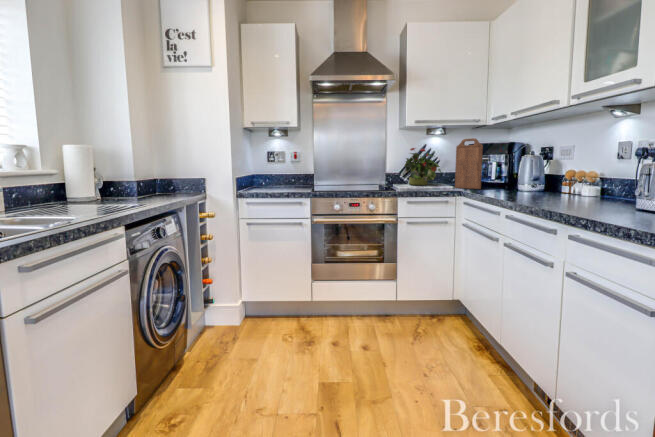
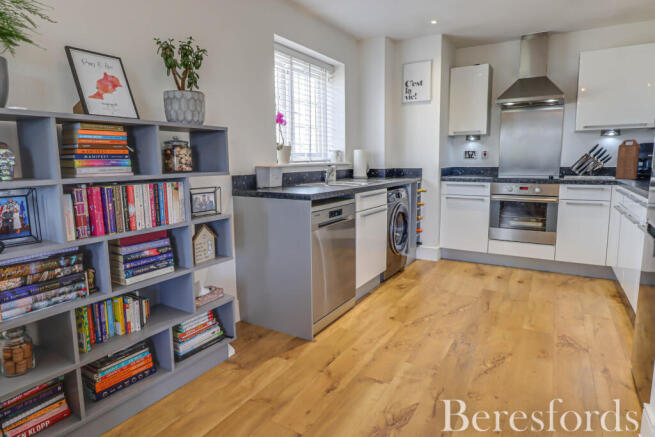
potted plant: present [405,148,441,185] -> none [576,147,611,177]

